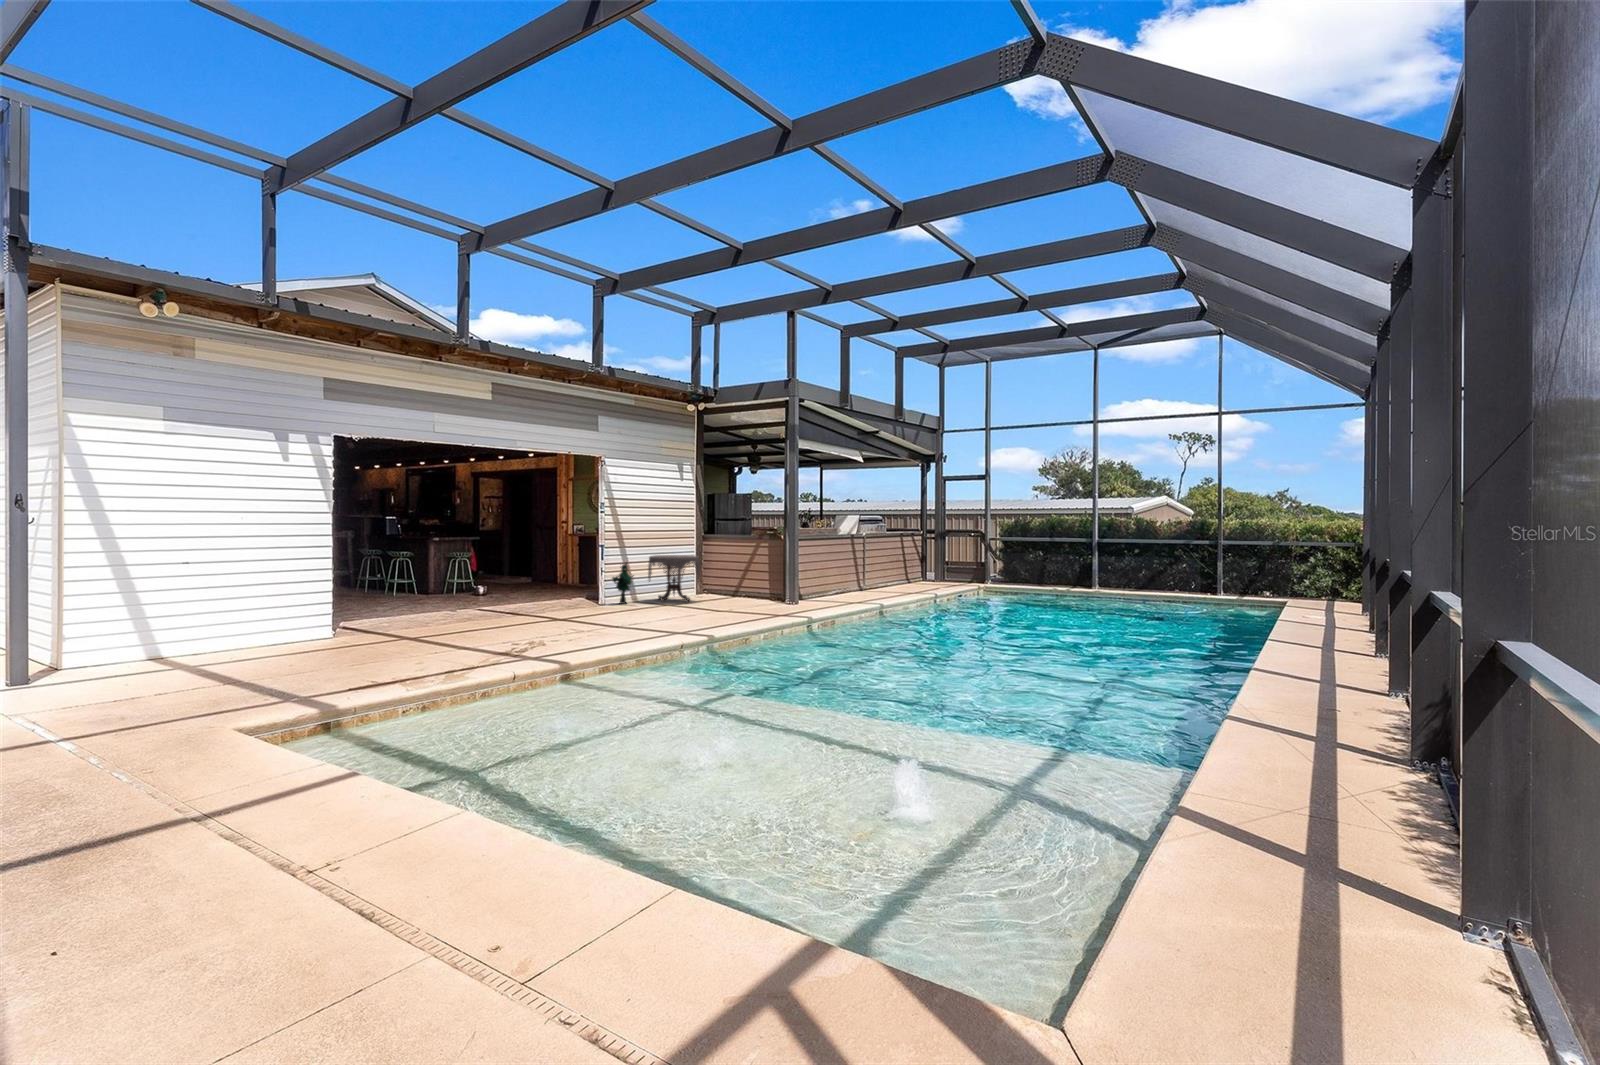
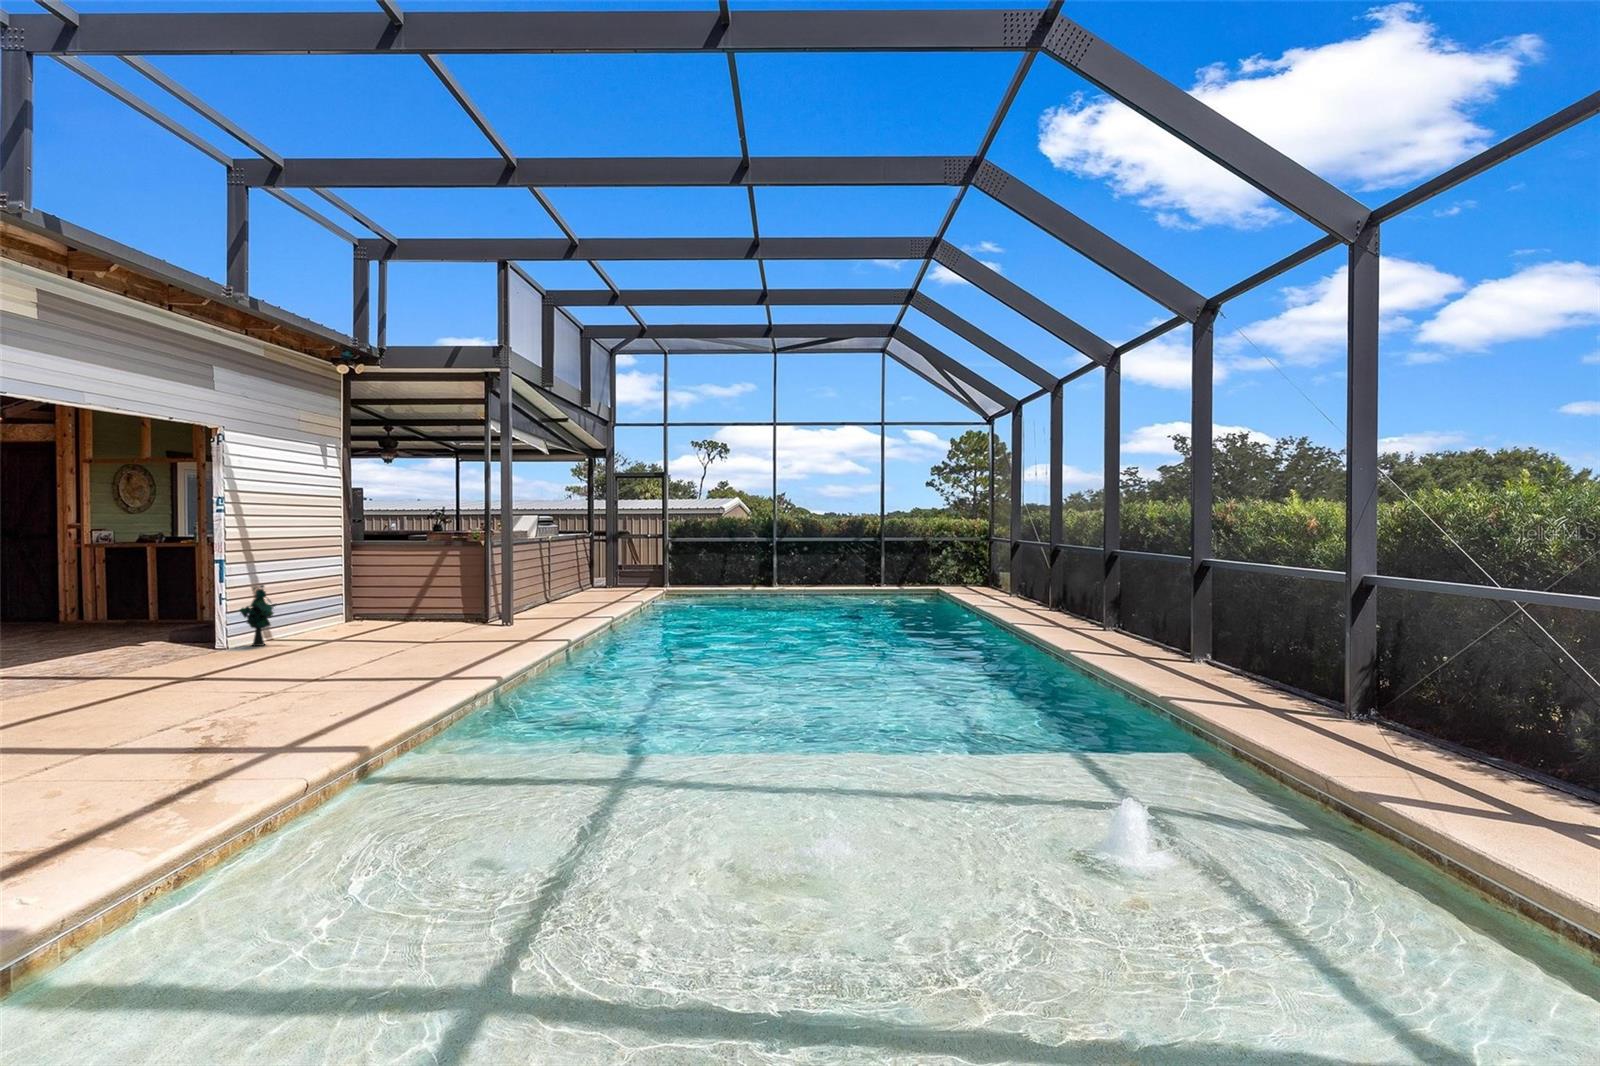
side table: present [648,555,700,601] -> none [290,571,371,638]

